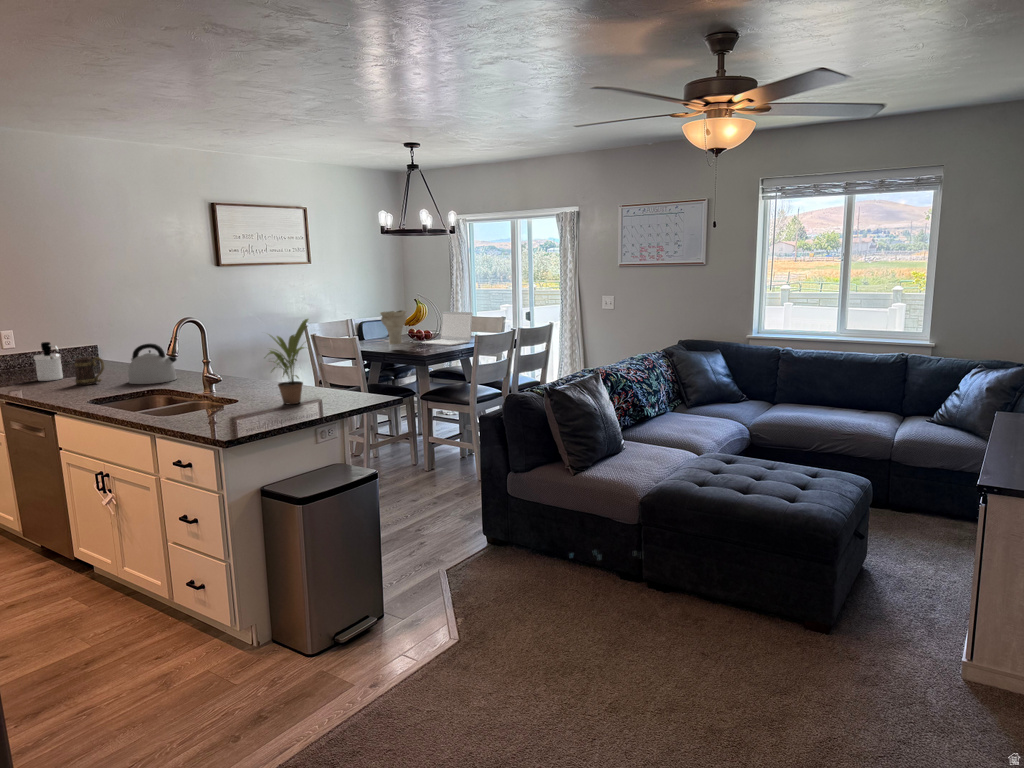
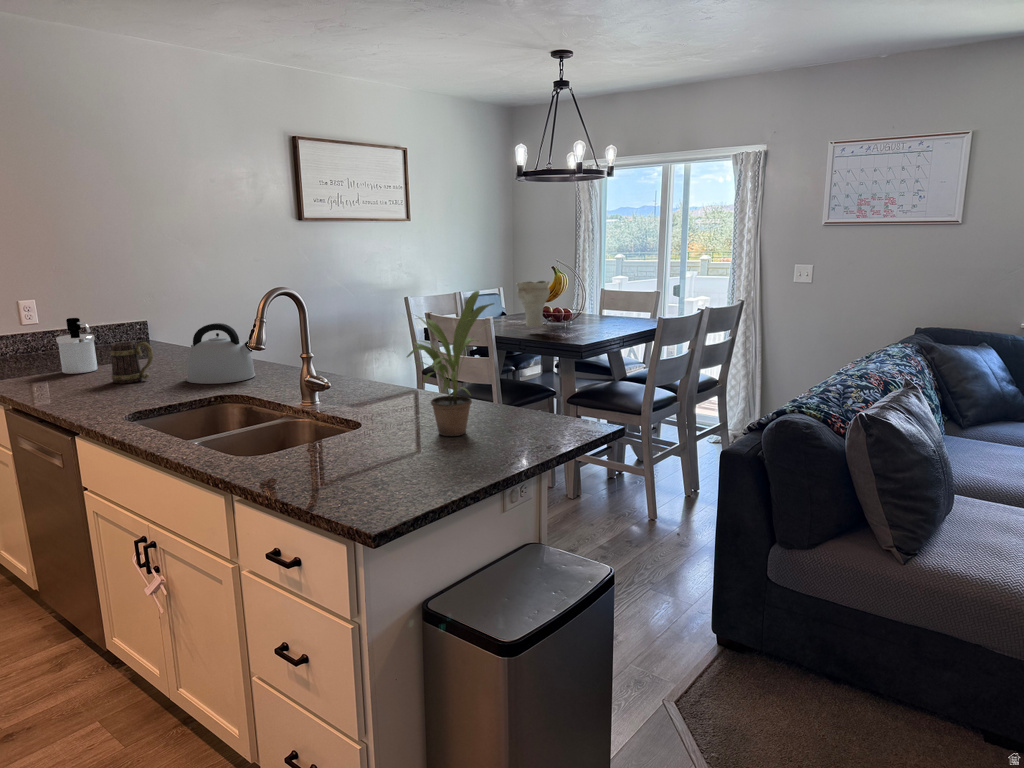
laptop: present [422,311,472,346] -> none [561,283,629,329]

